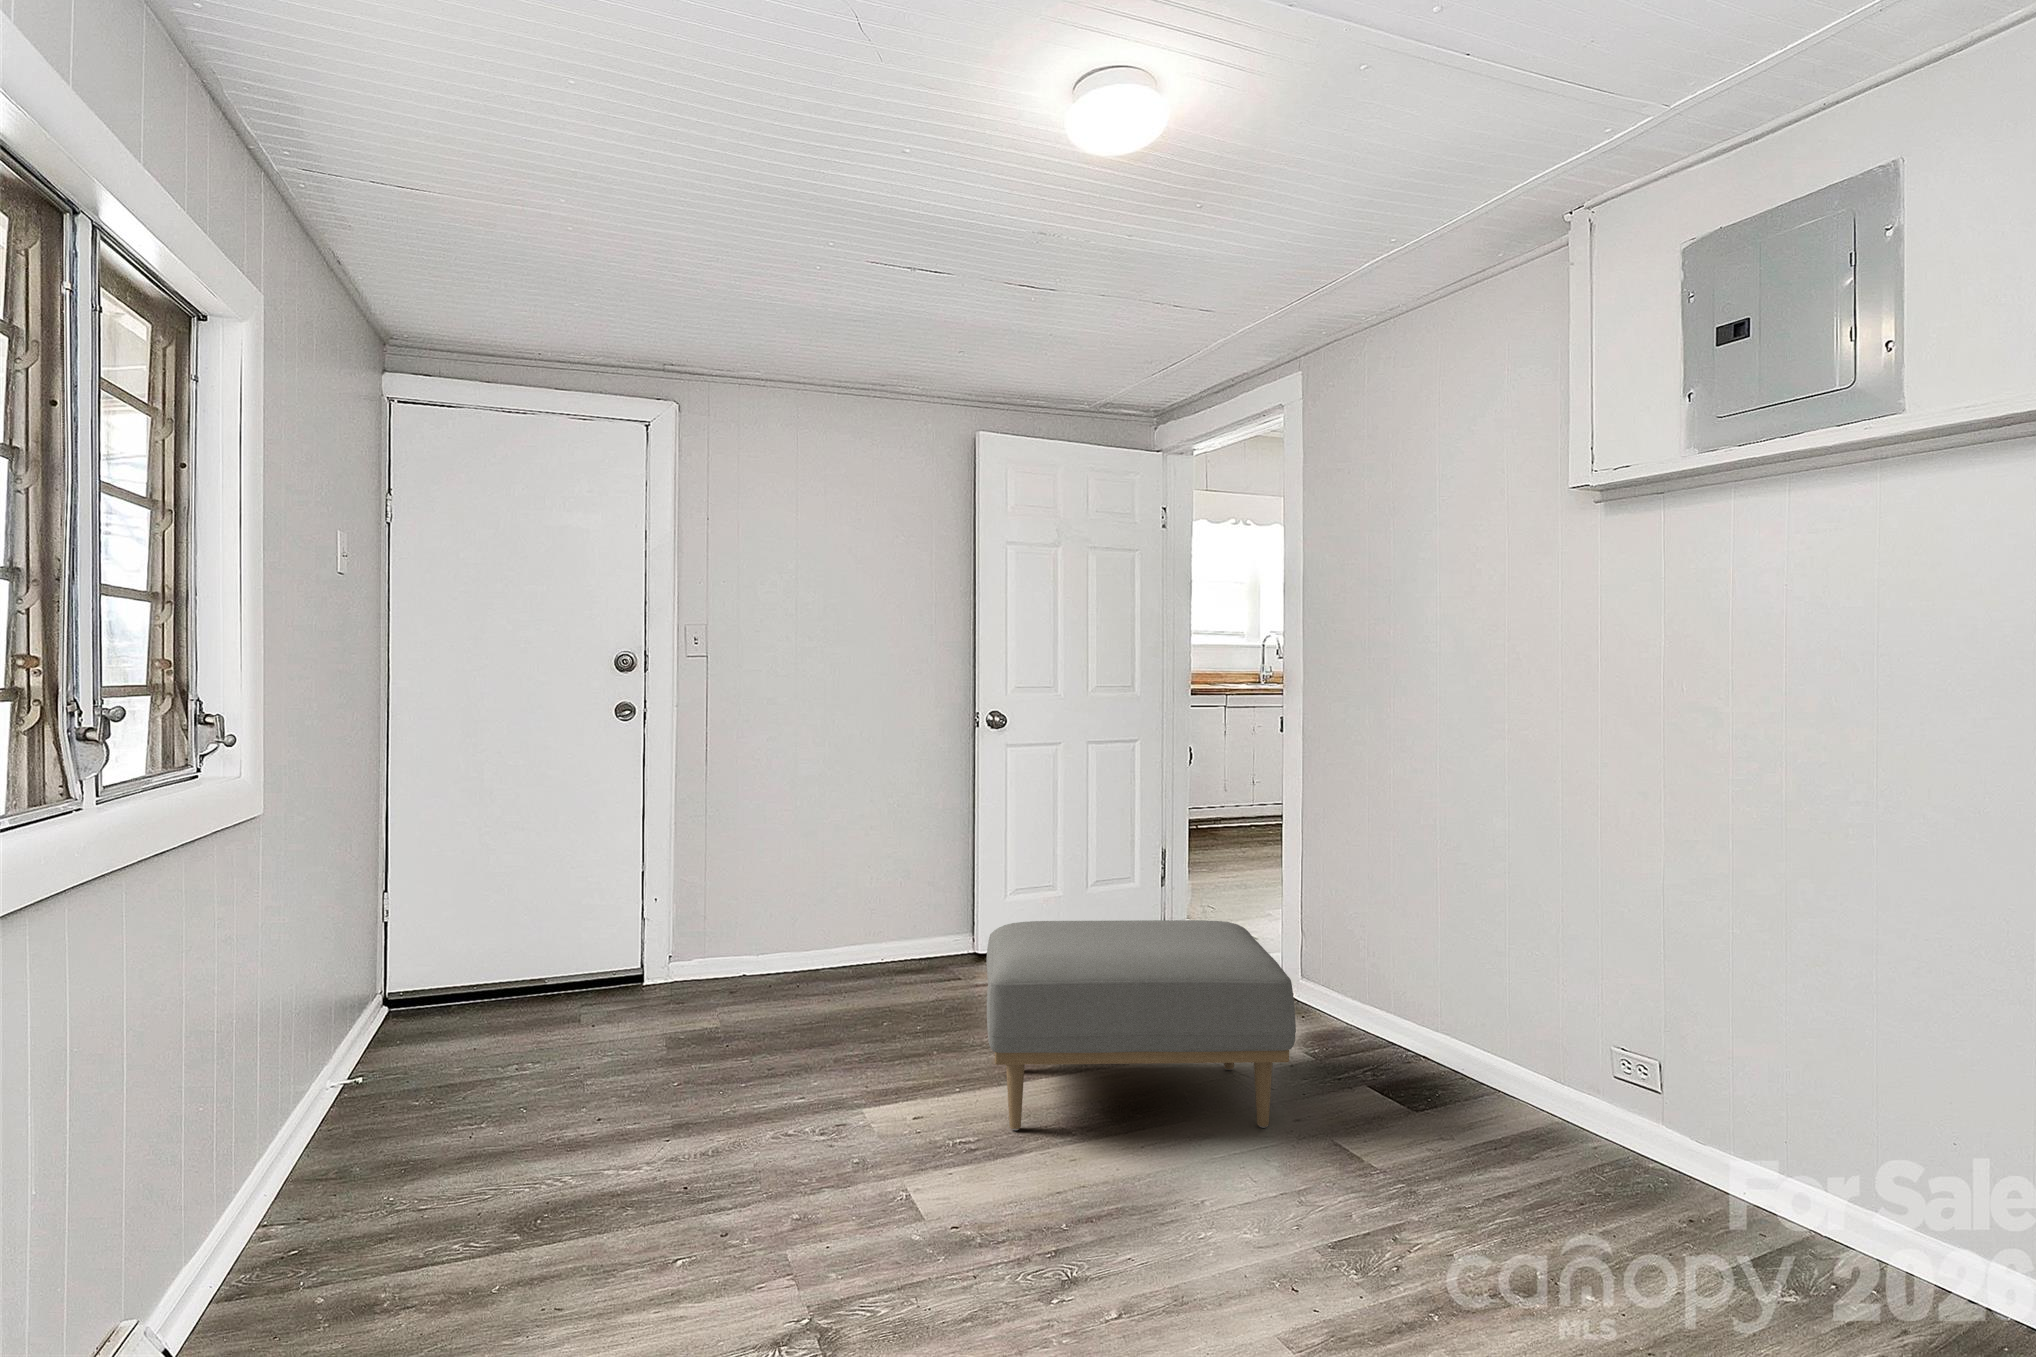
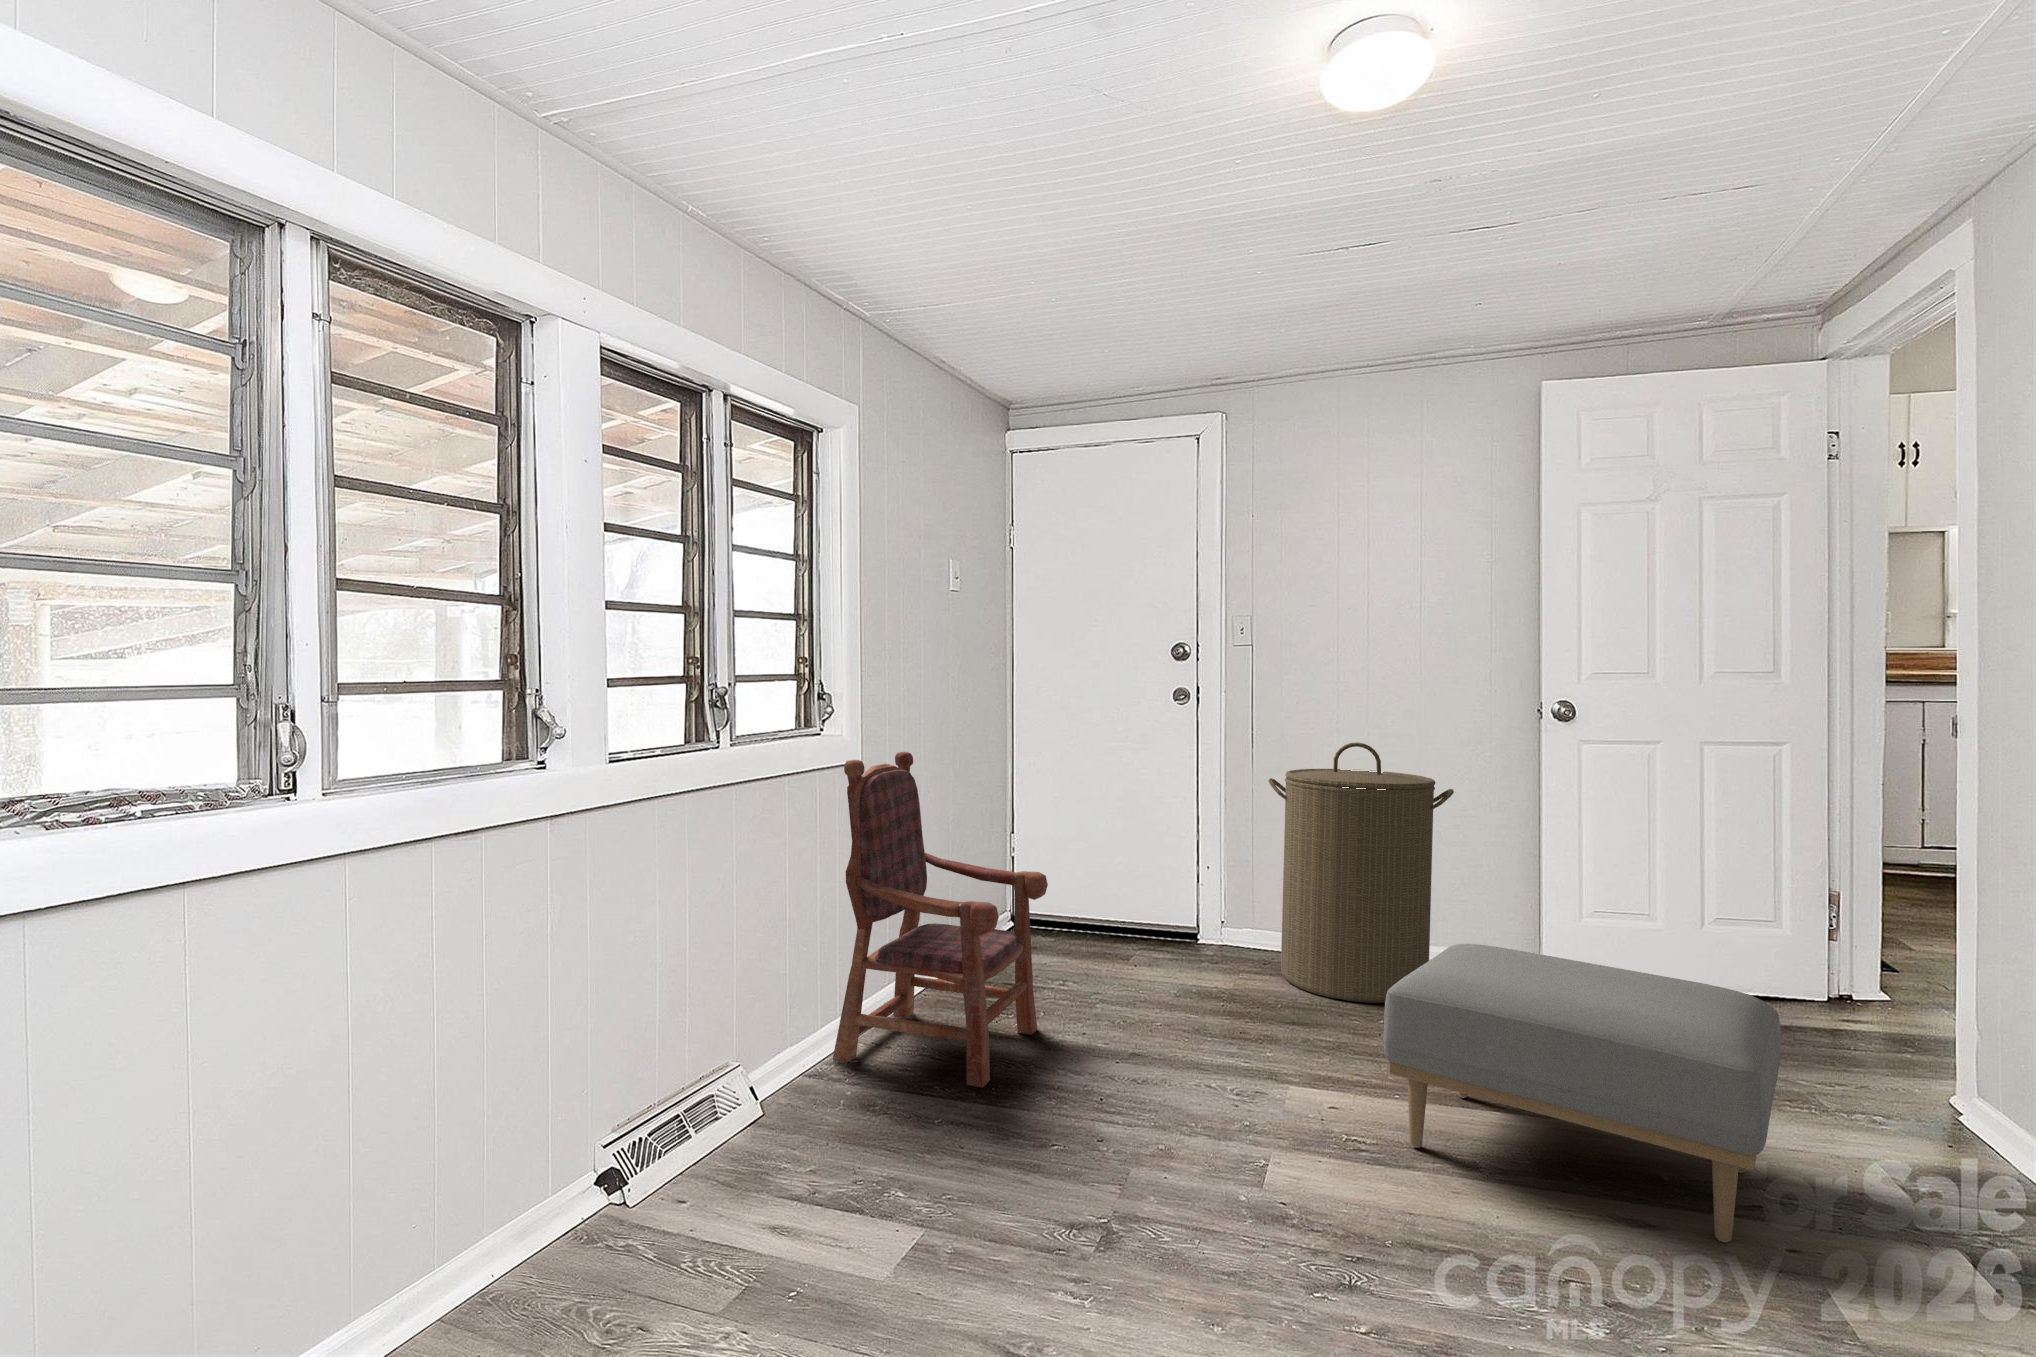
laundry hamper: none [741,737,925,1009] -> present [1268,742,1454,1003]
armchair: none [252,791,544,1269] -> present [833,752,1048,1087]

